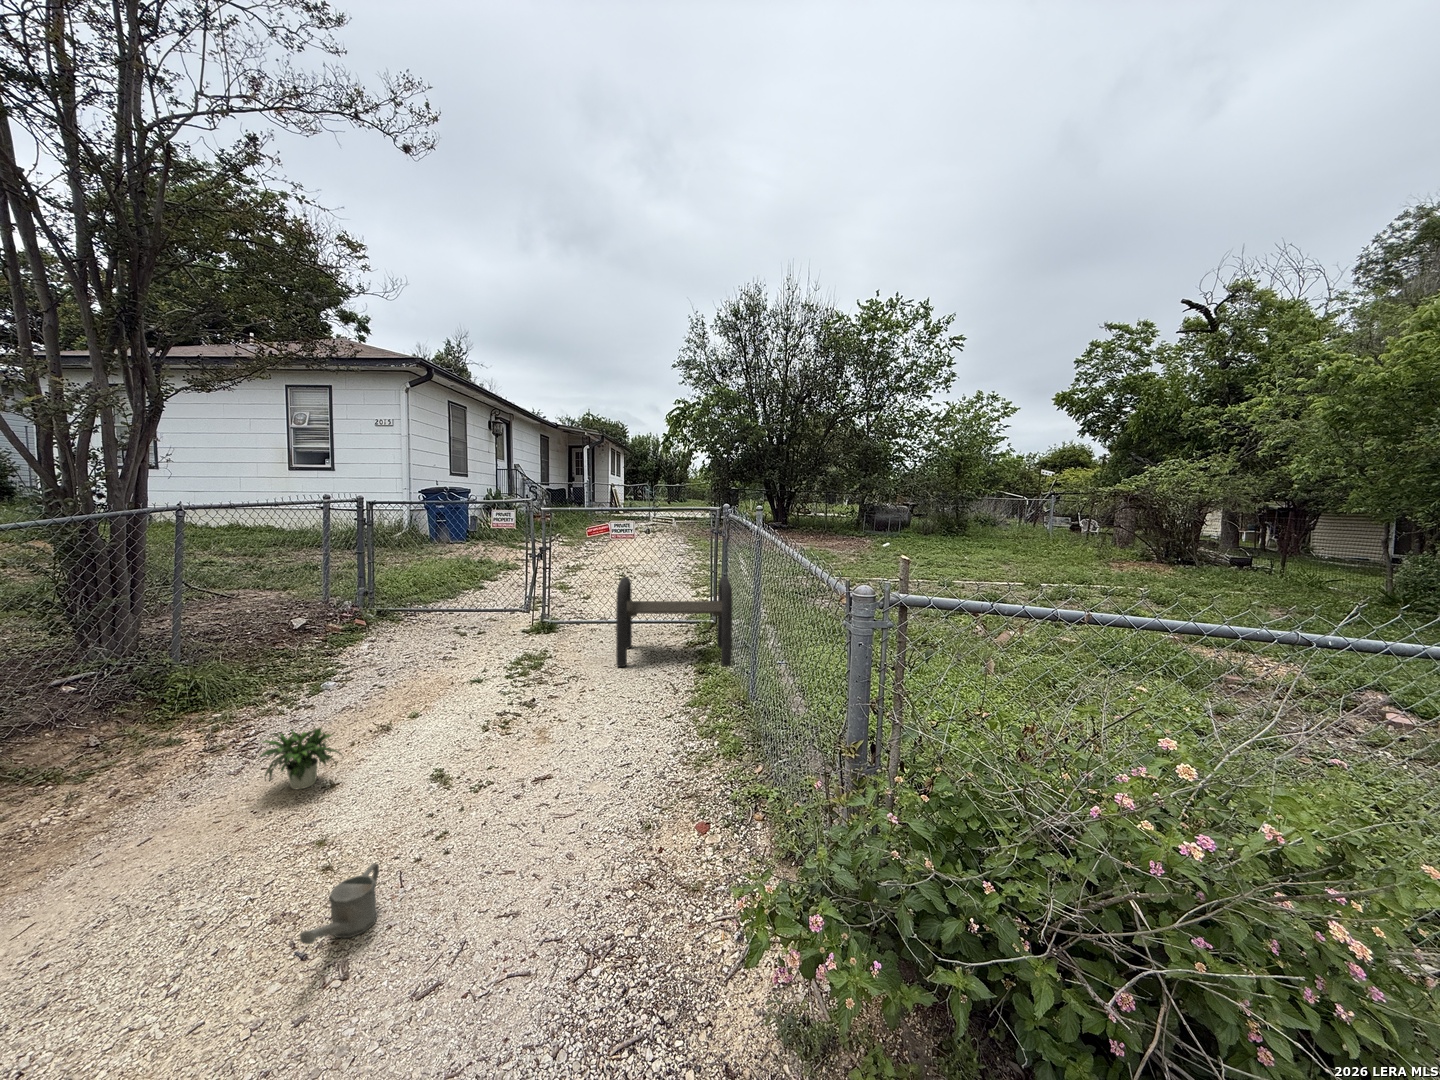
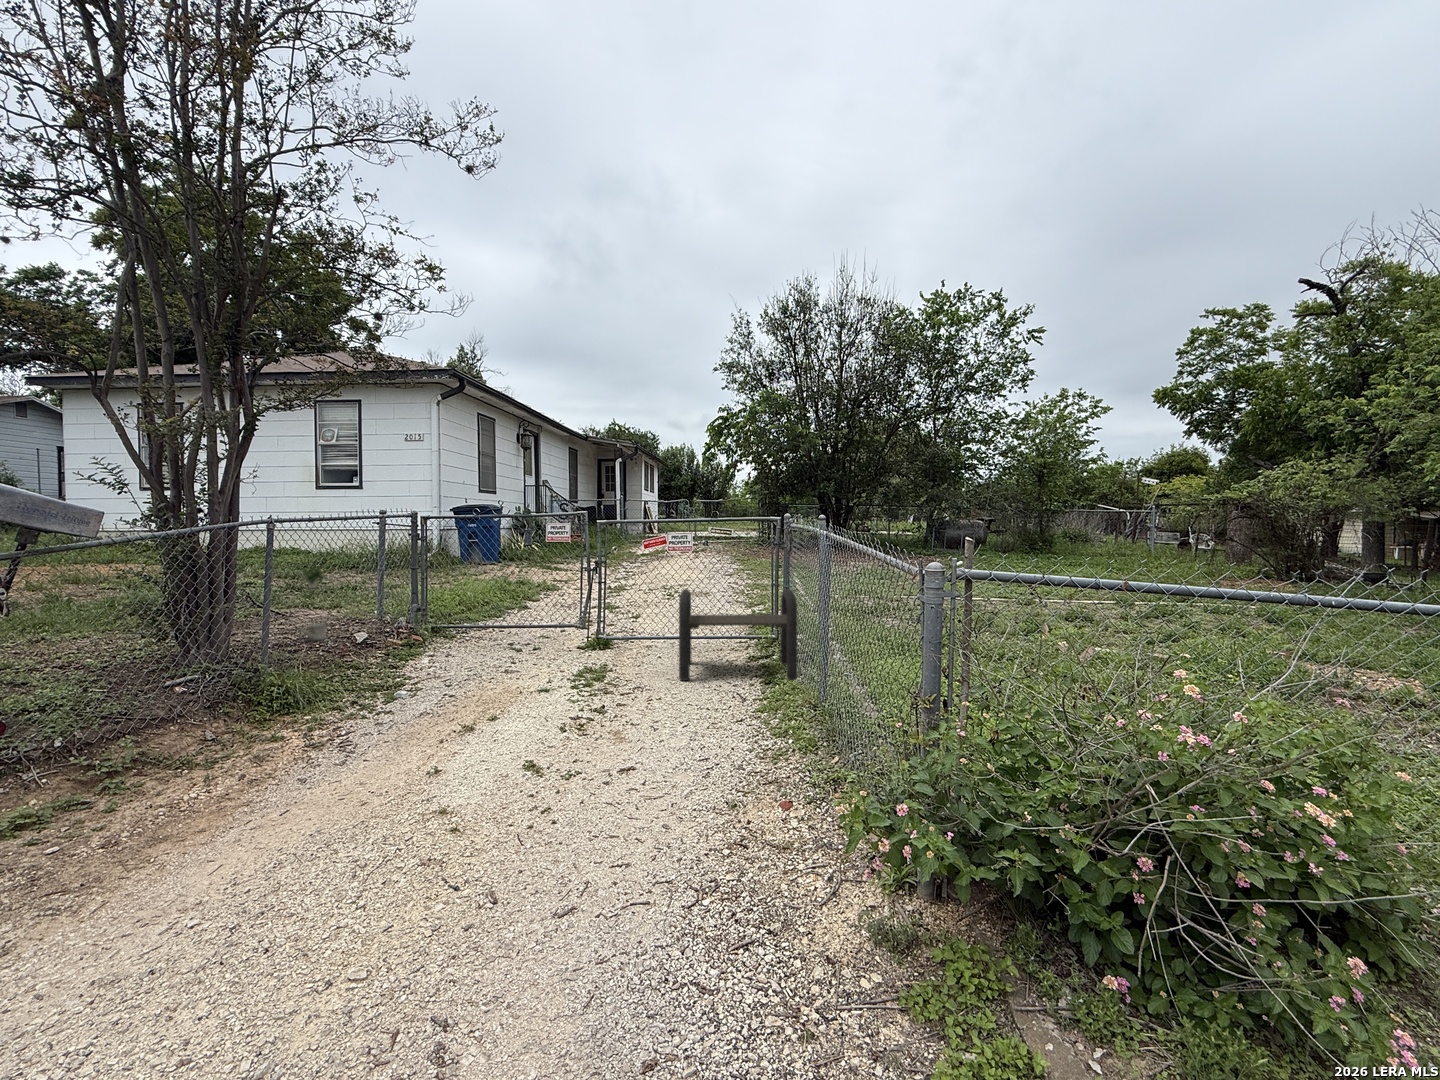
potted plant: present [259,728,342,789] -> present [301,567,324,588]
watering can: present [300,863,379,944] -> present [298,622,327,641]

